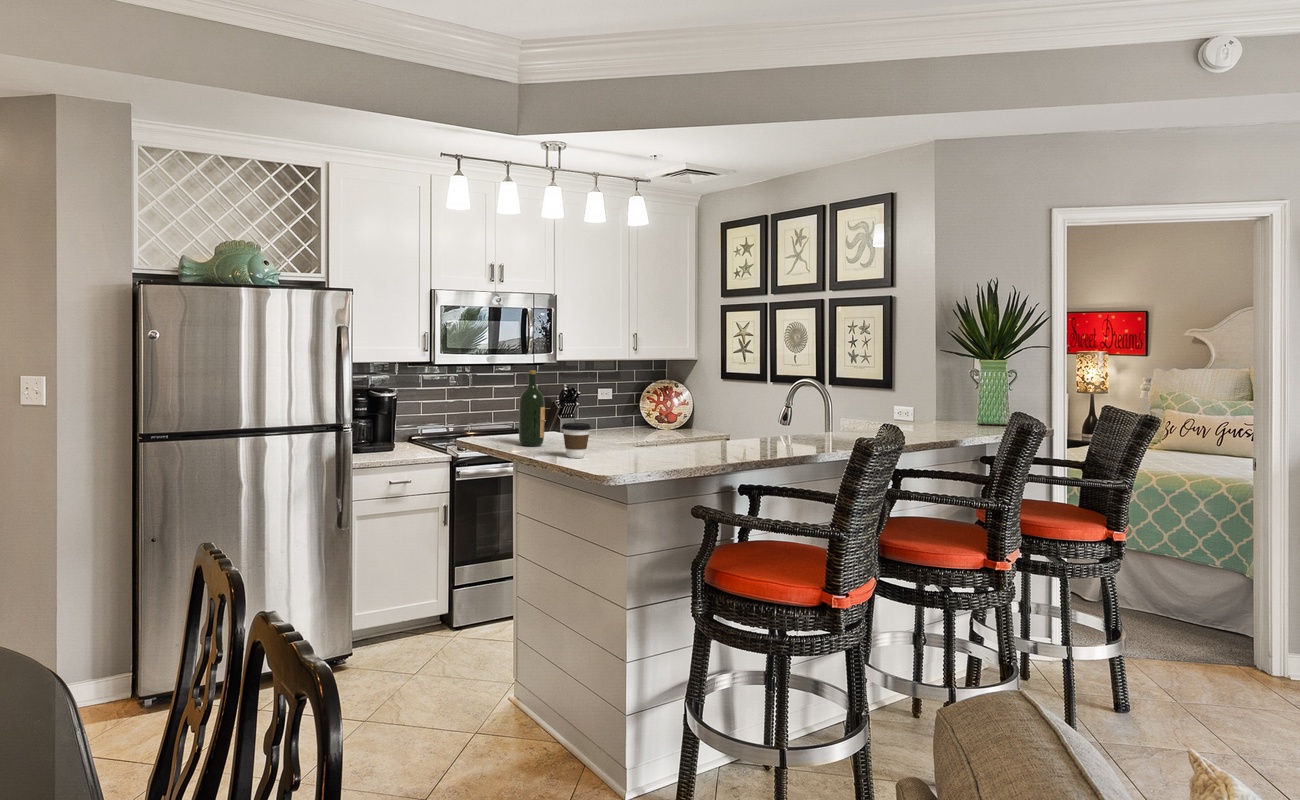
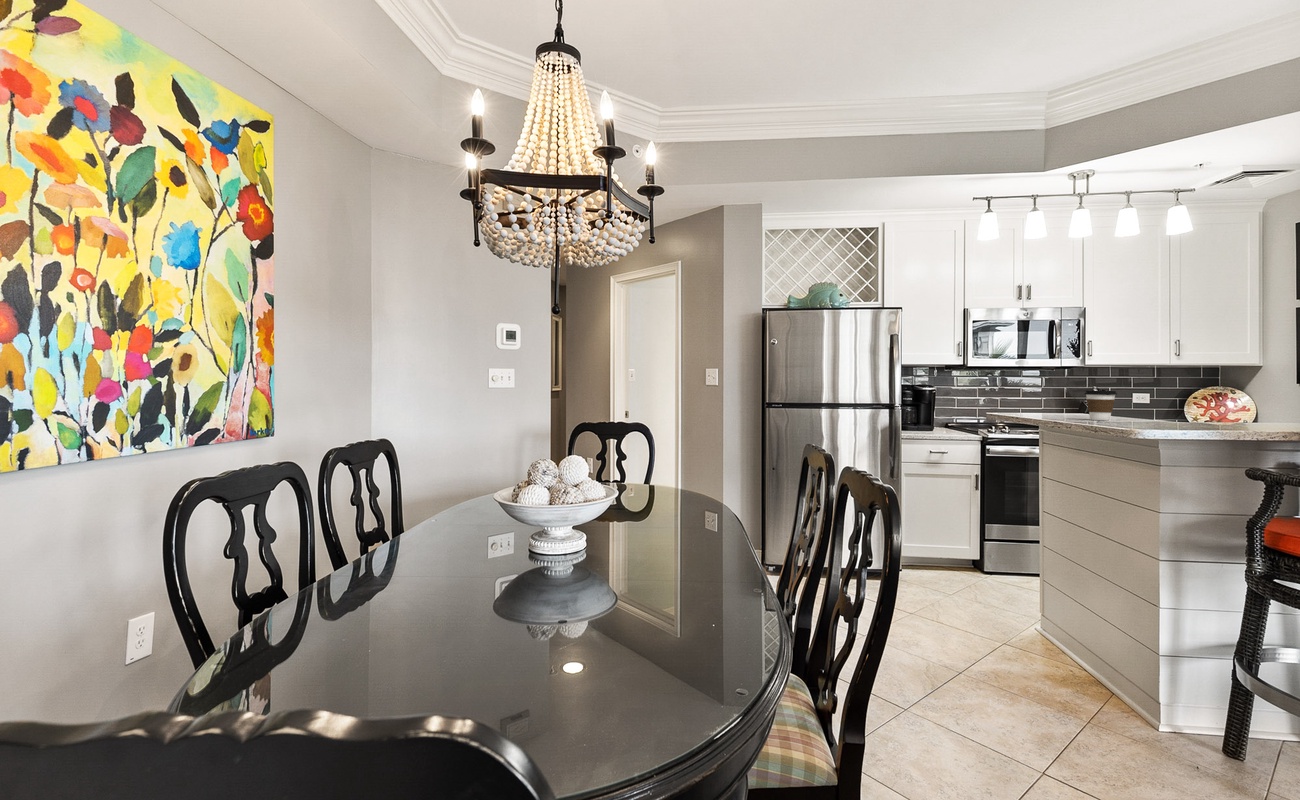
wine bottle: present [519,370,545,446] -> none [1042,352,1068,416]

